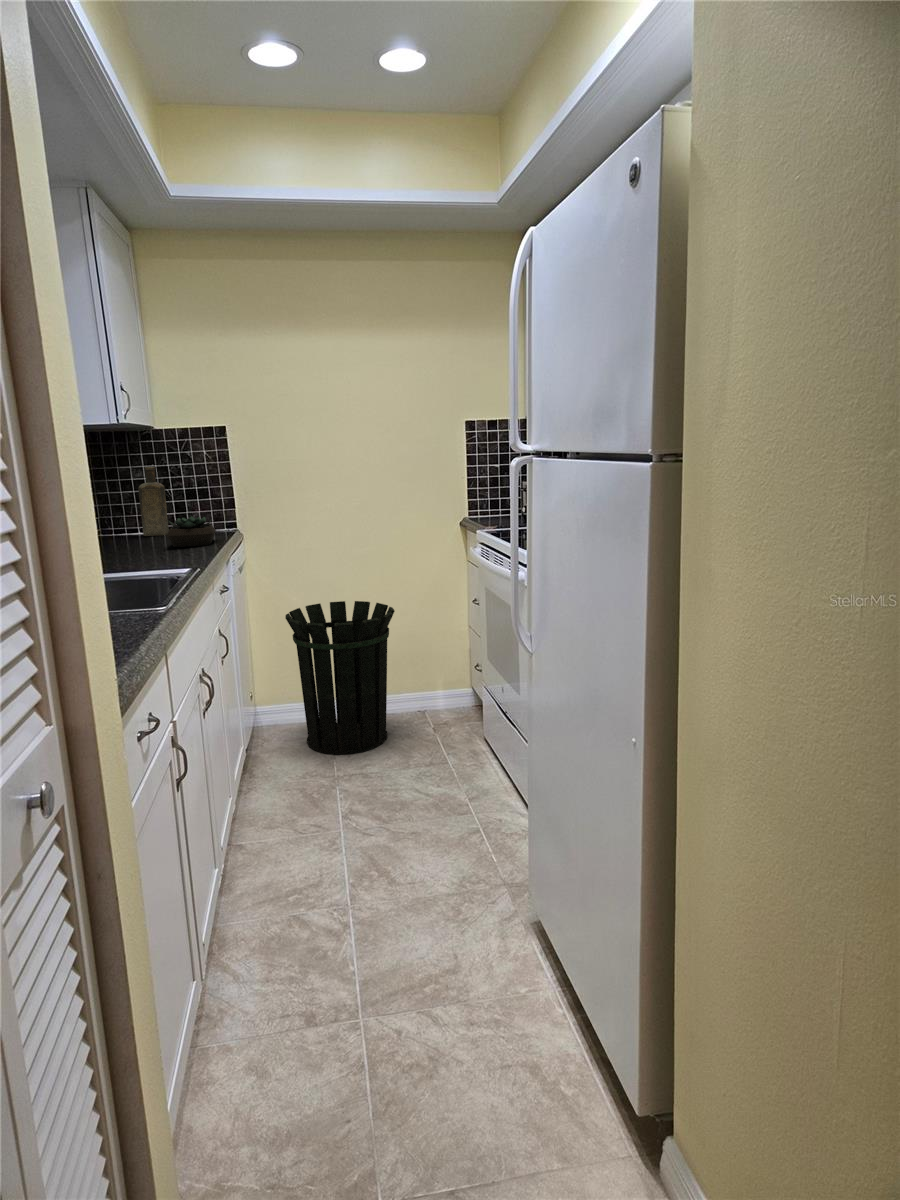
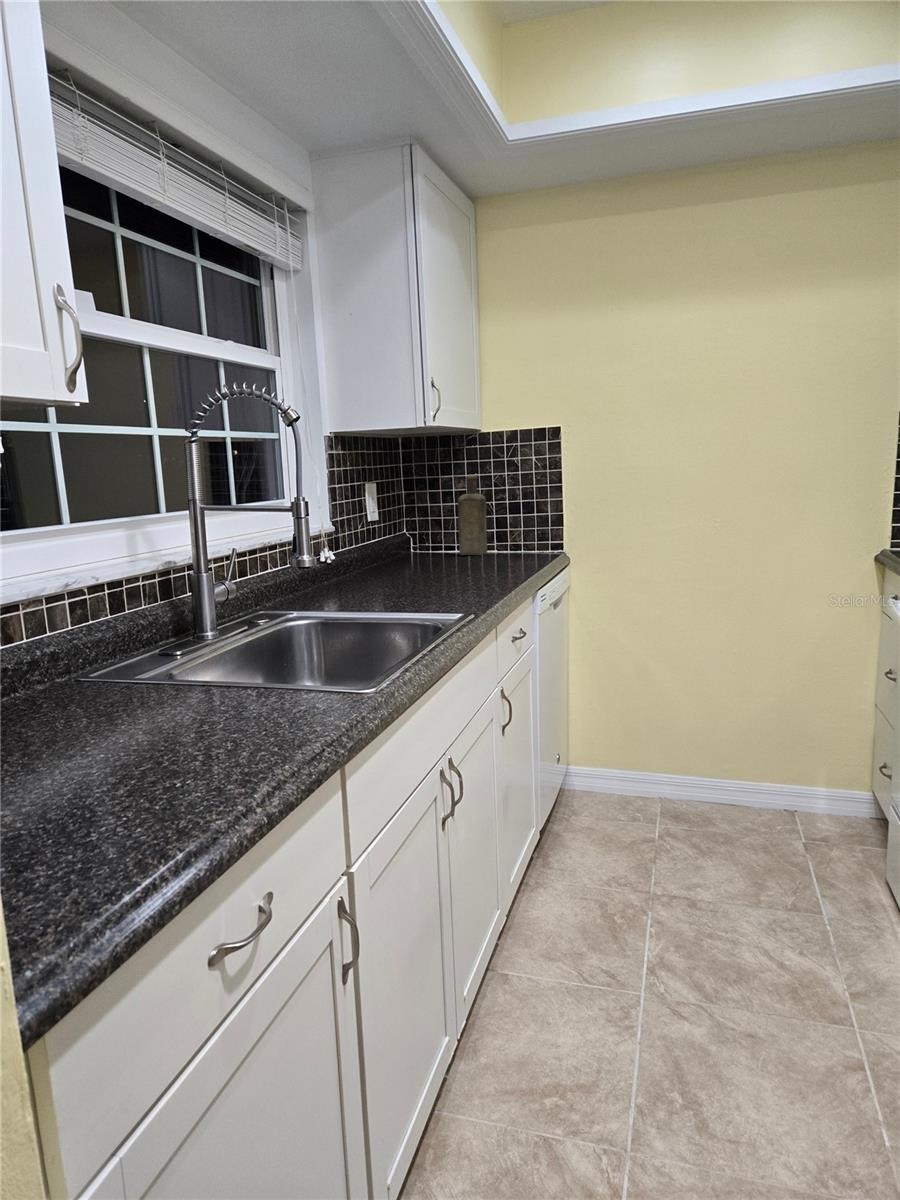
succulent plant: present [166,516,216,547] -> none [469,537,530,575]
waste bin: present [285,601,395,754] -> none [608,652,760,862]

